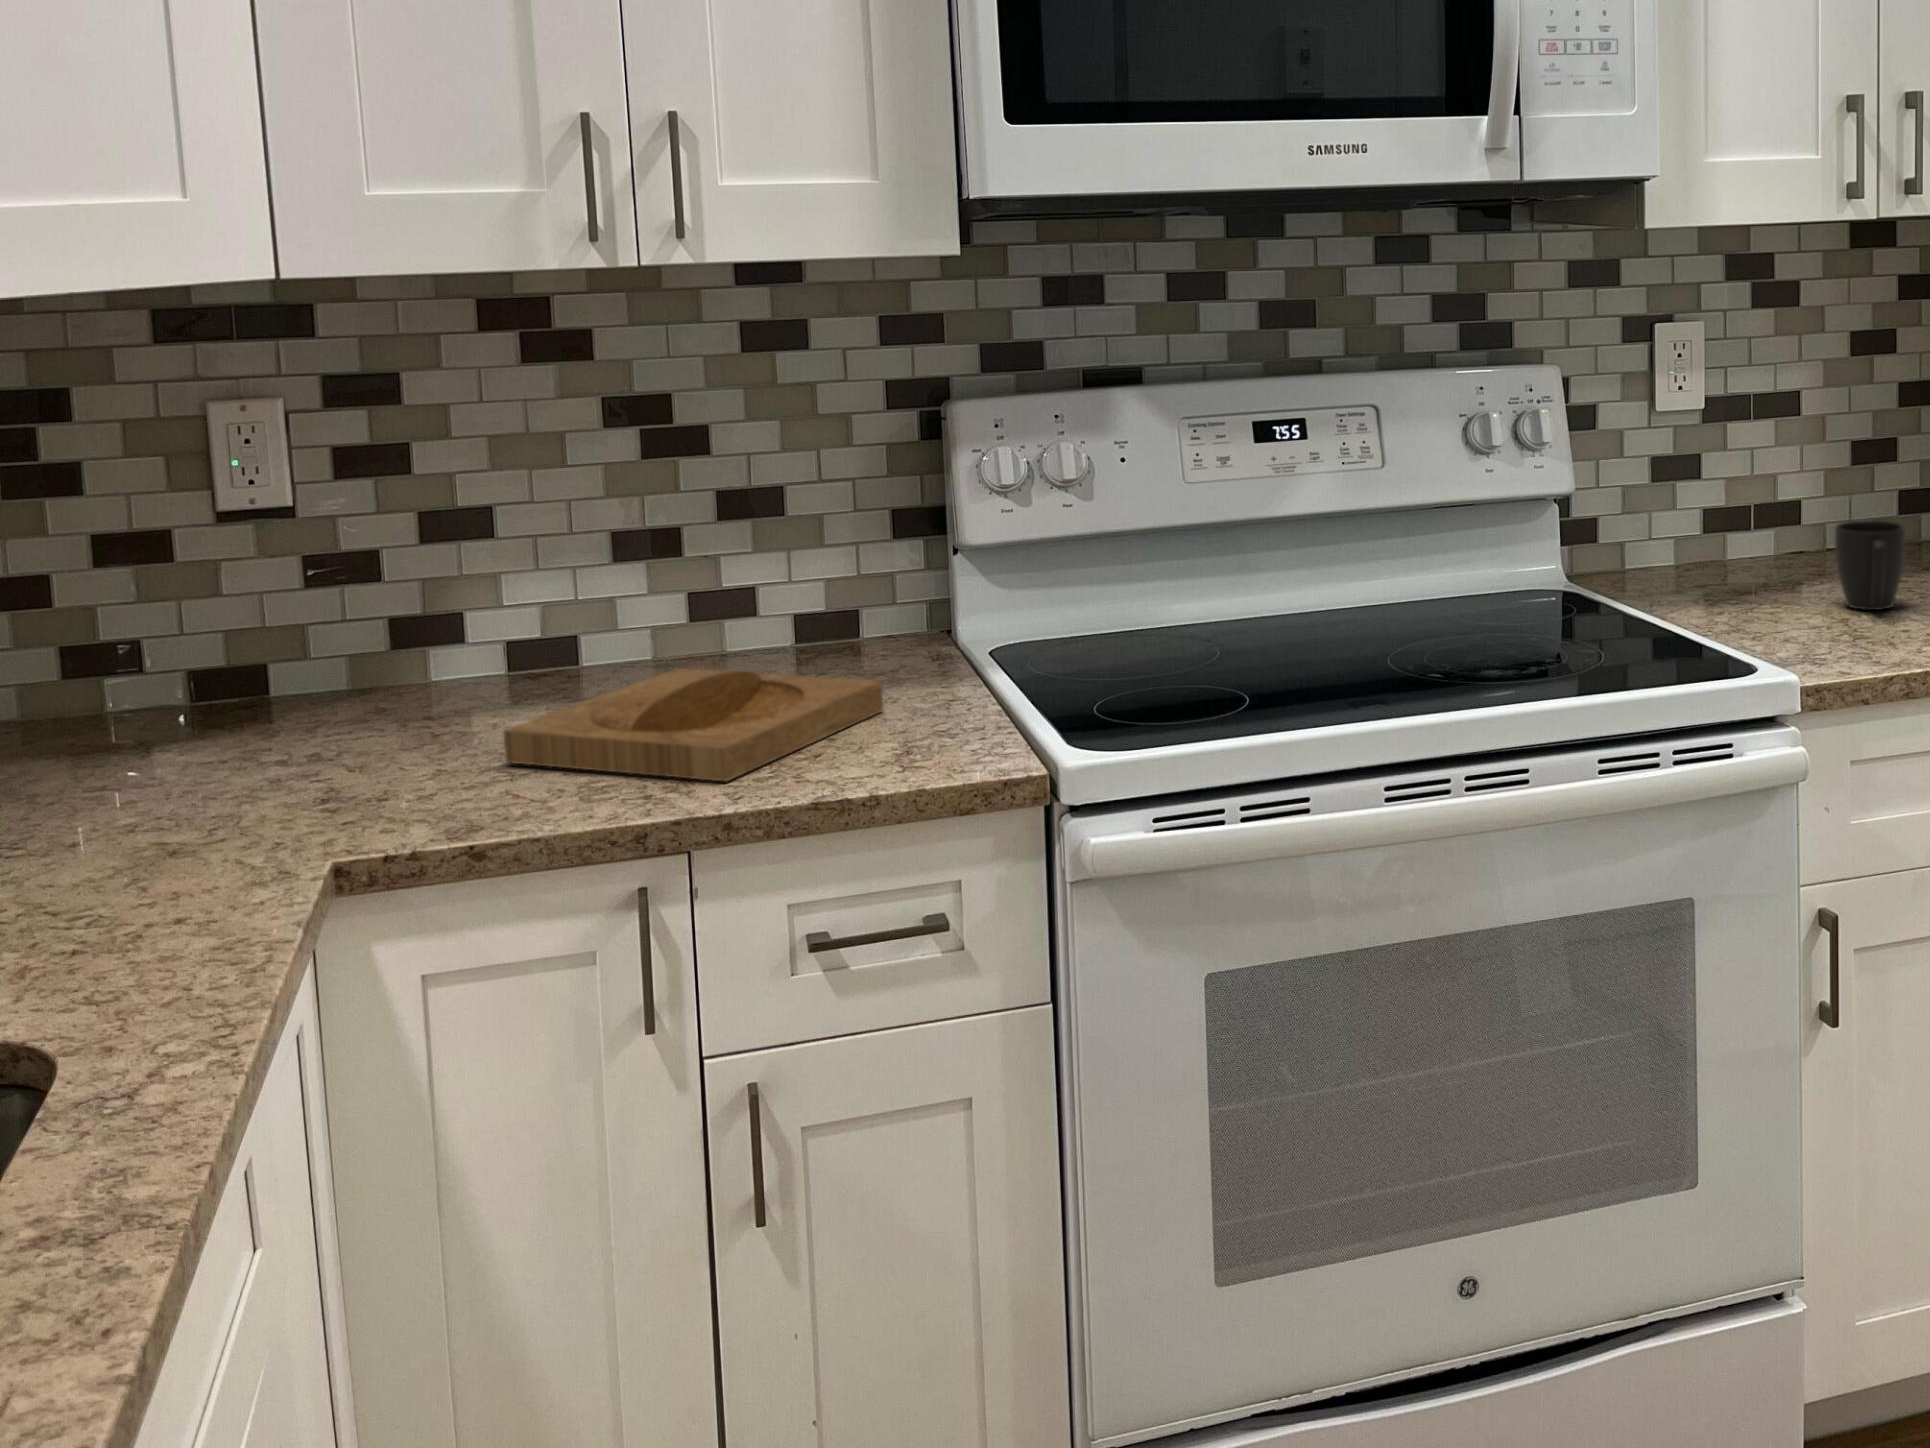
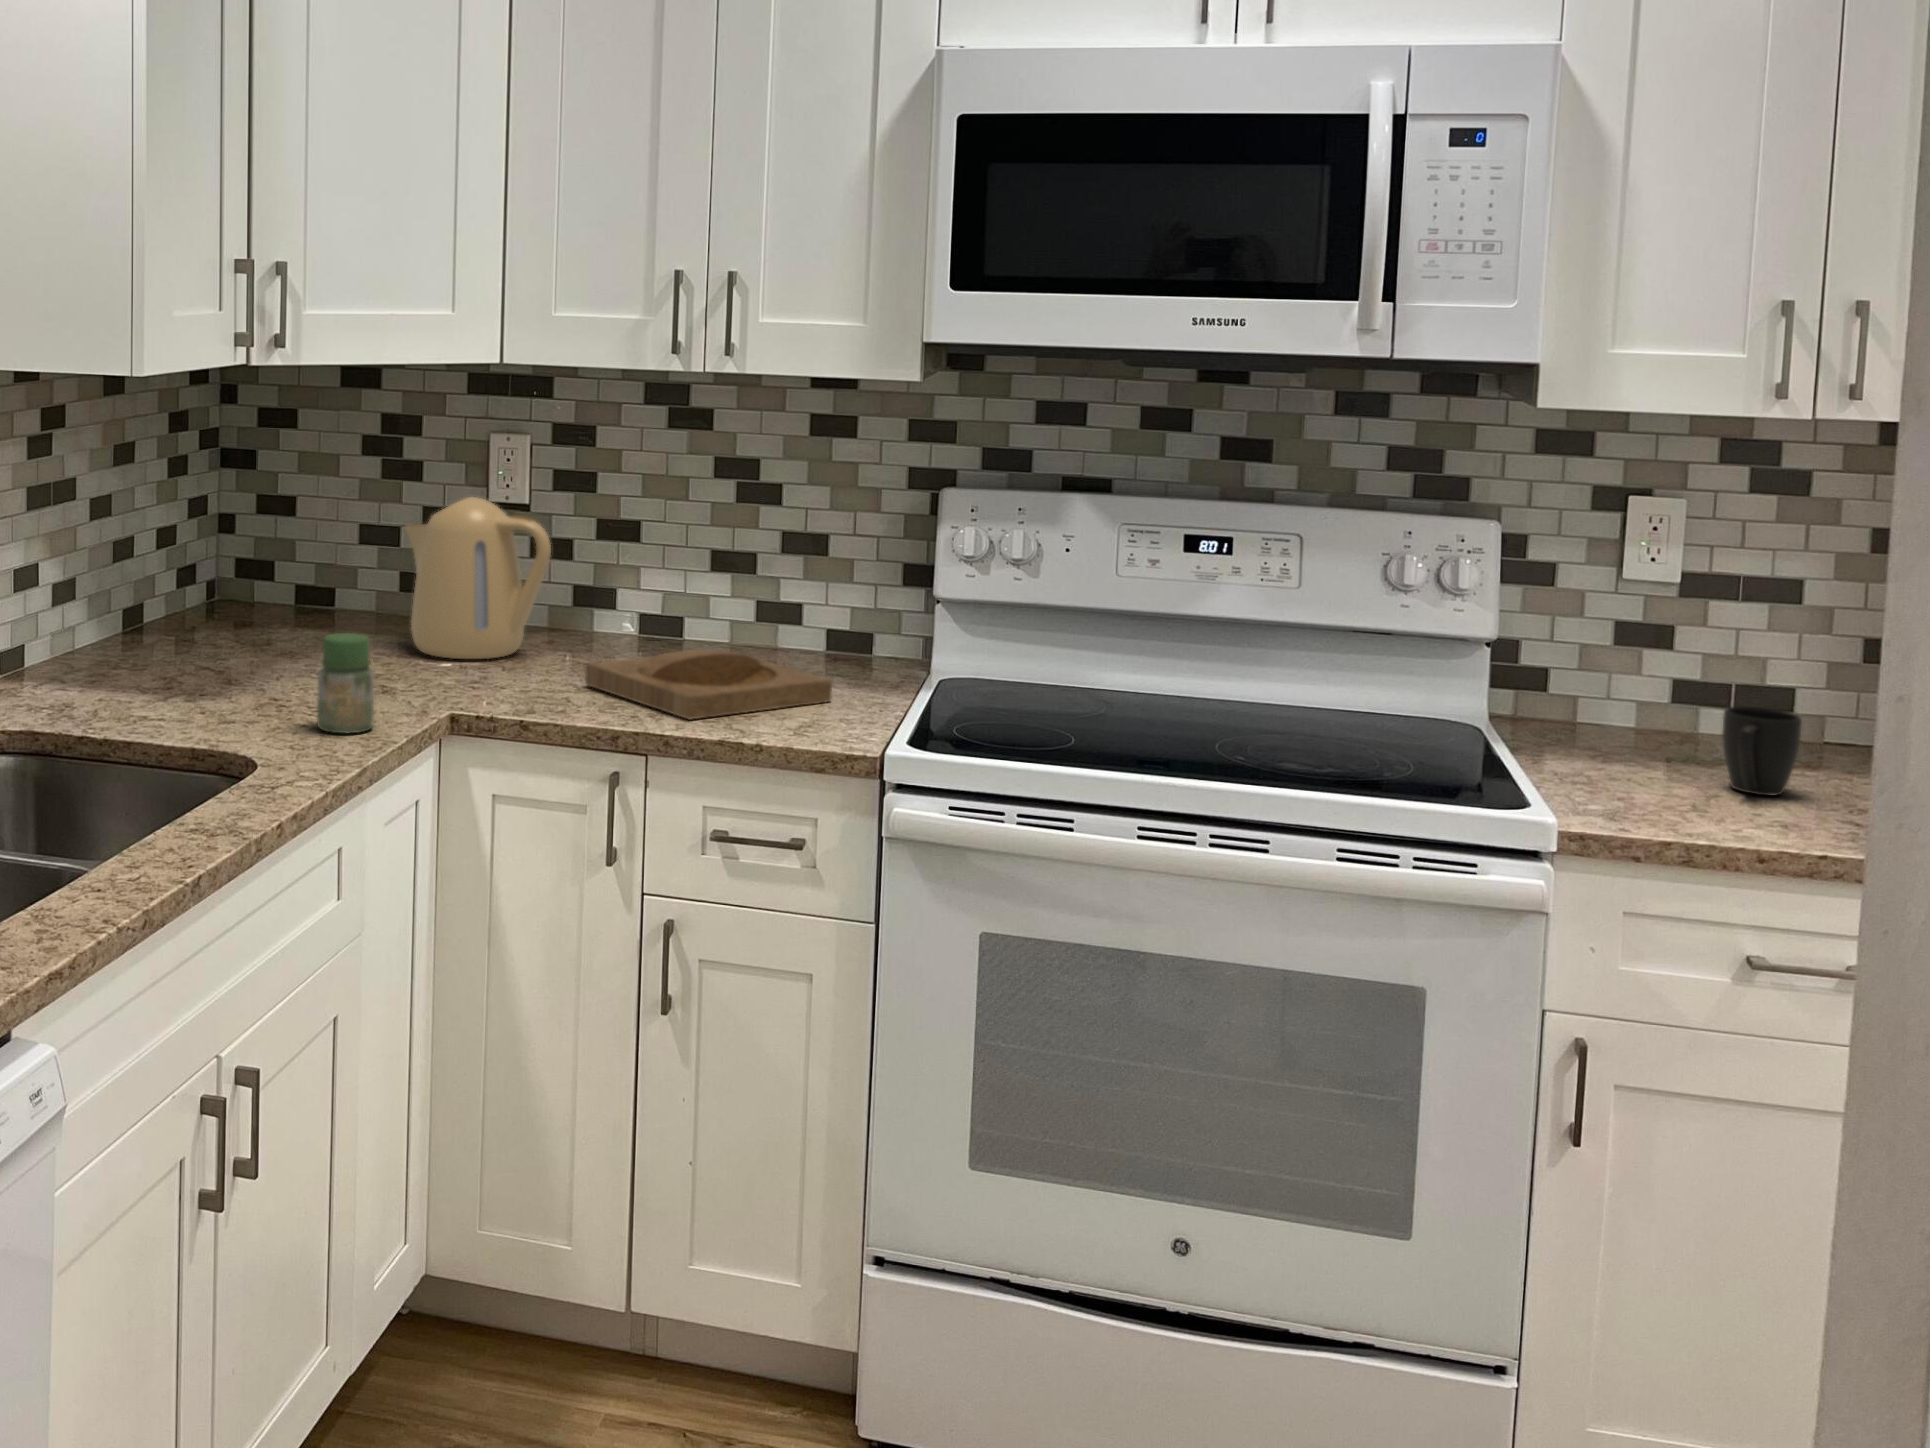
kettle: none [94,506,381,769] -> present [404,497,551,659]
jar: none [90,766,215,950] -> present [317,633,374,733]

